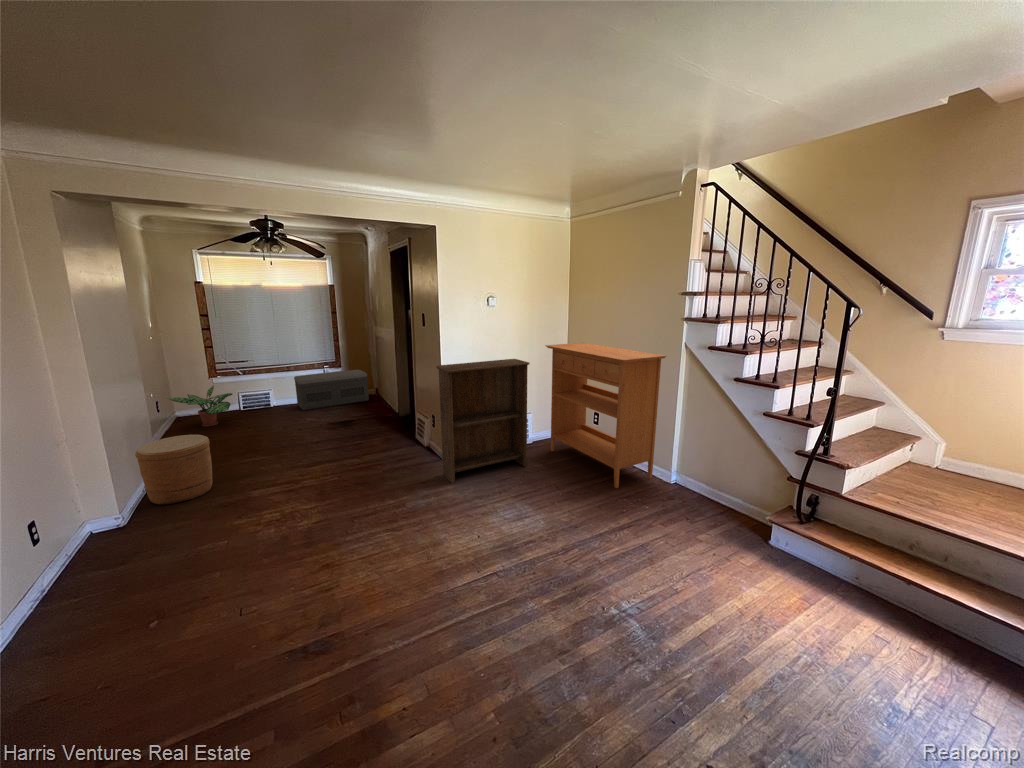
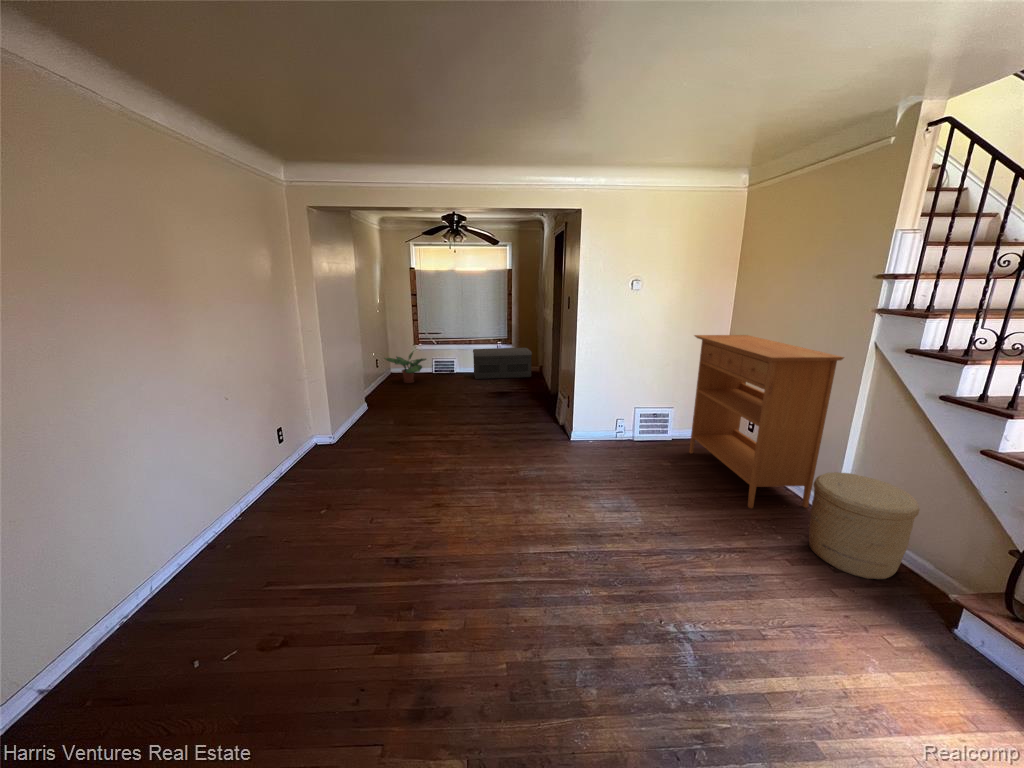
bookshelf: present [436,359,530,484] -> none [565,347,665,464]
woven basket: present [135,435,212,504] -> present [809,472,919,579]

